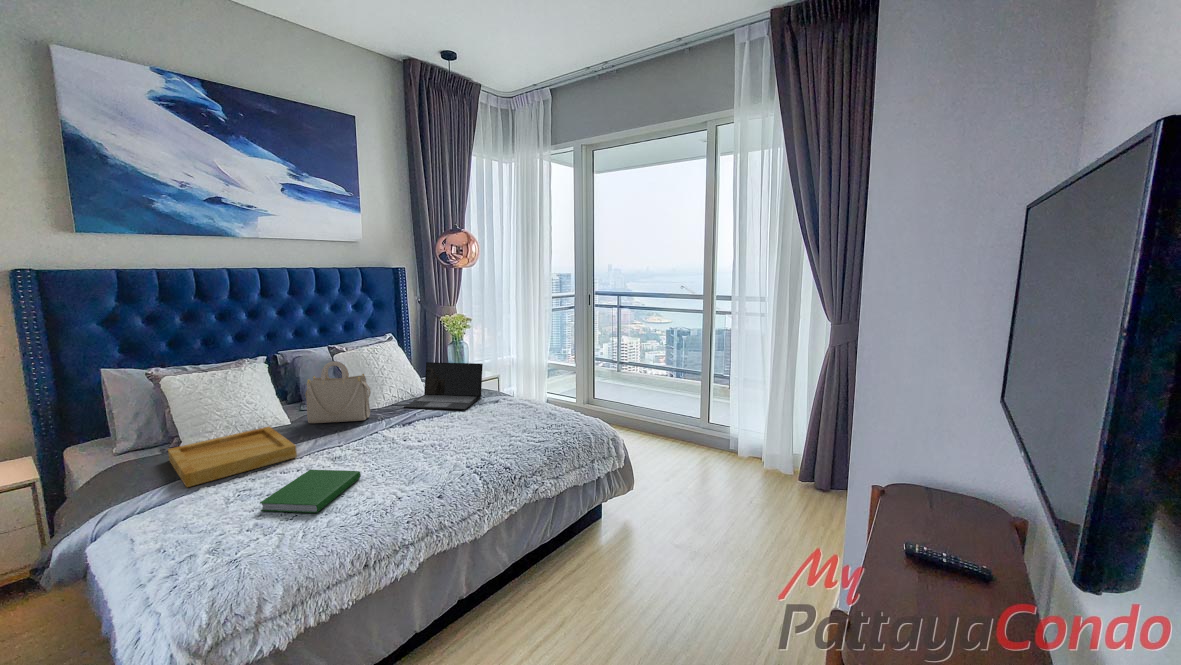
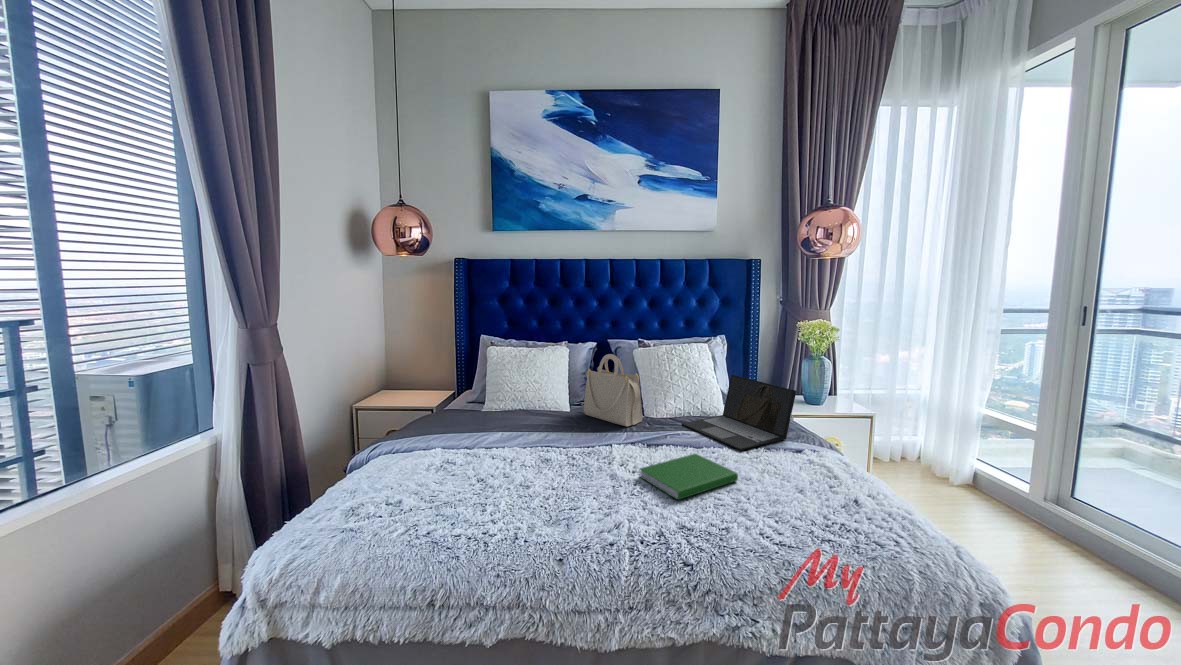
tray: present [168,427,297,487] -> none [442,406,547,445]
hardcover book: present [260,470,361,513] -> present [640,454,738,500]

